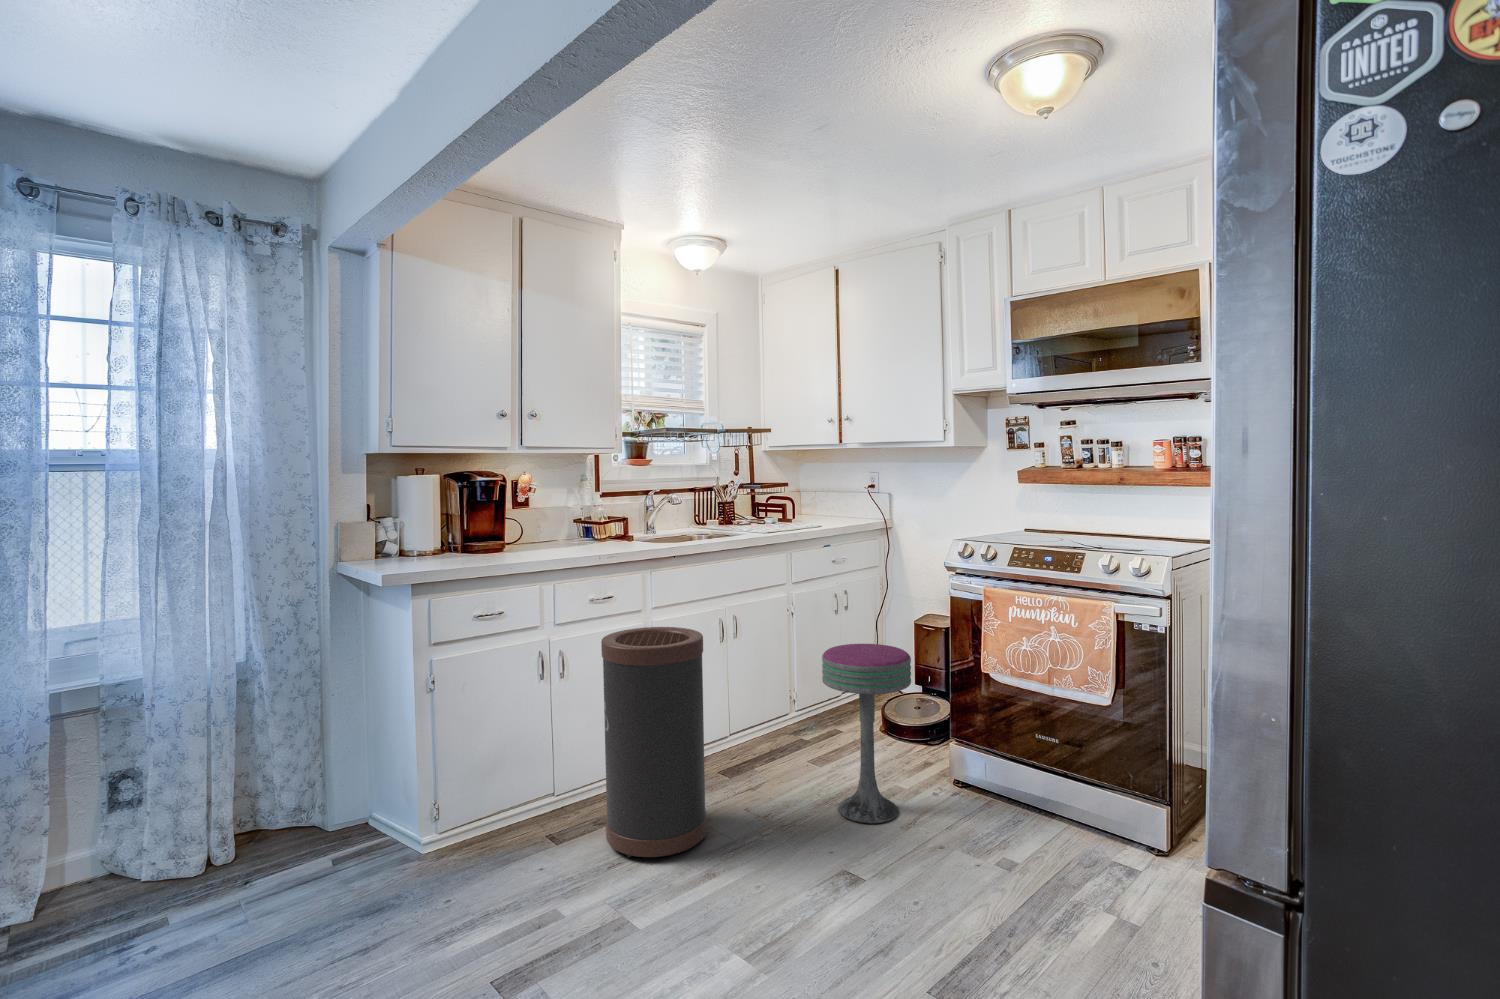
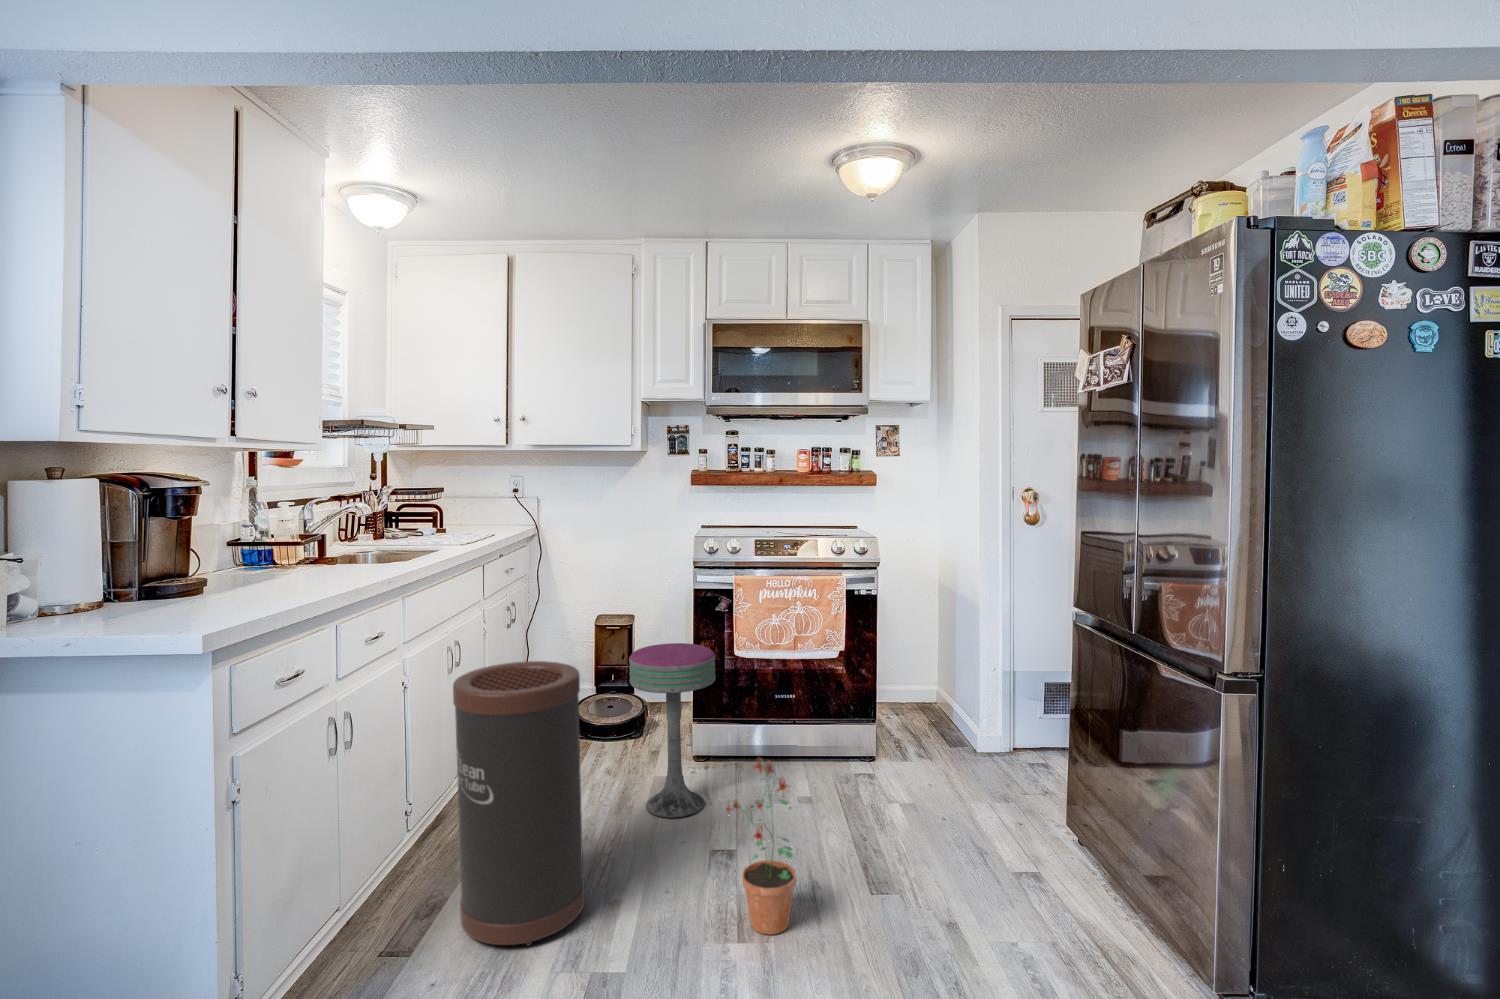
potted plant: none [753,765,817,951] -> present [726,758,796,935]

